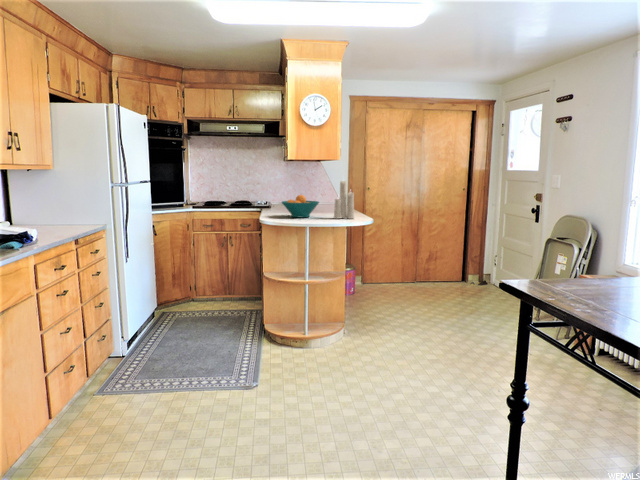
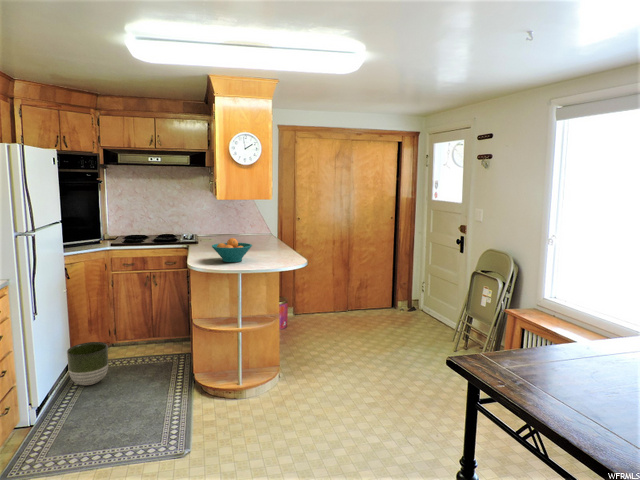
candle: present [334,181,354,219] -> none [267,216,289,263]
planter: none [154,291,189,329] -> present [67,342,108,385]

